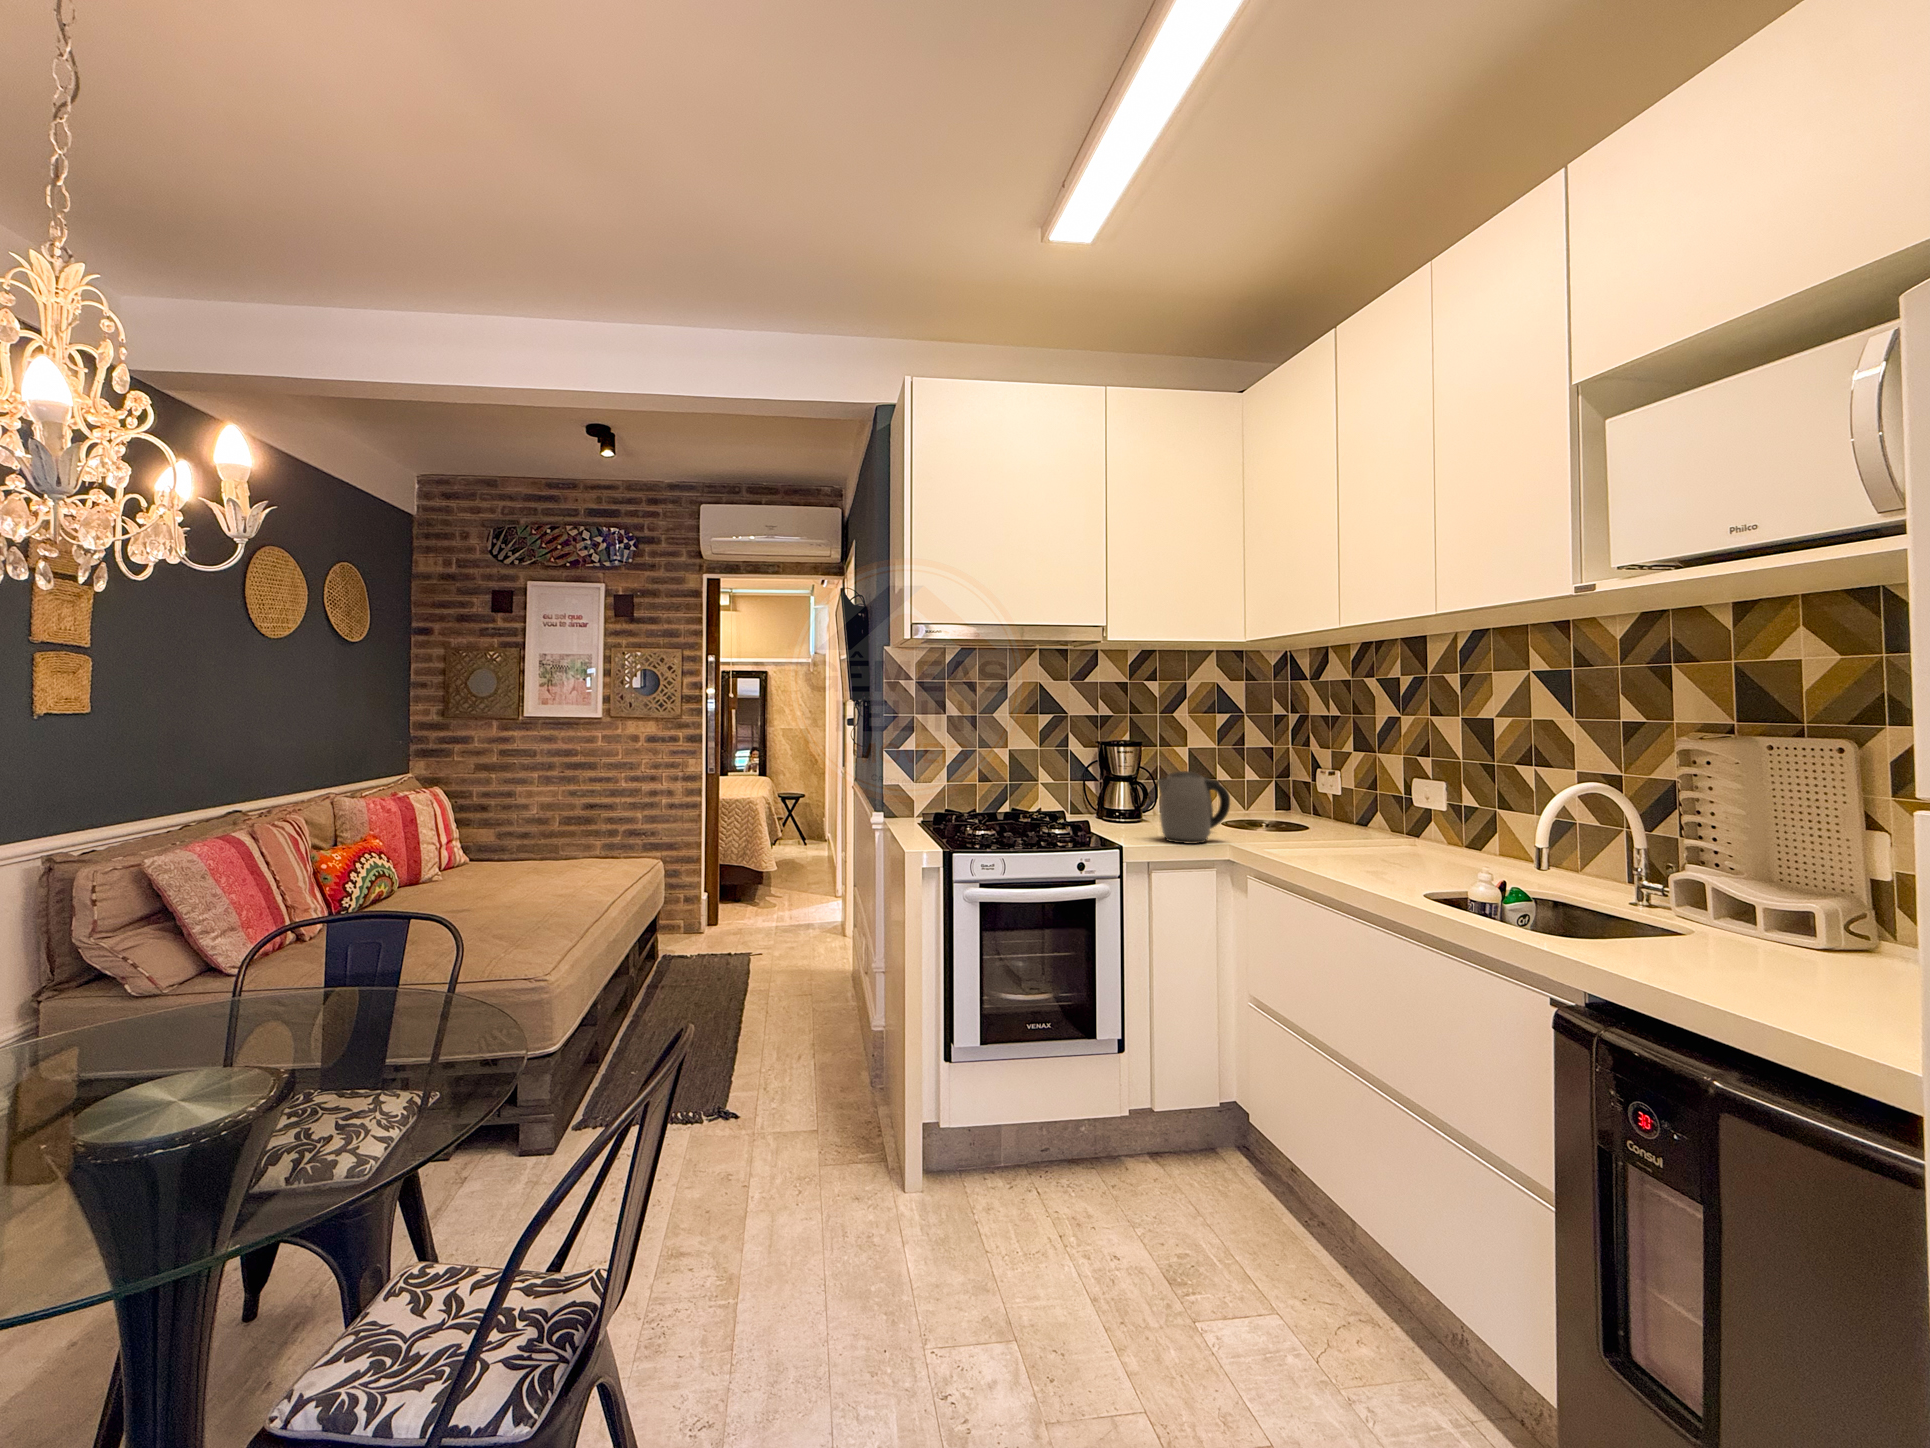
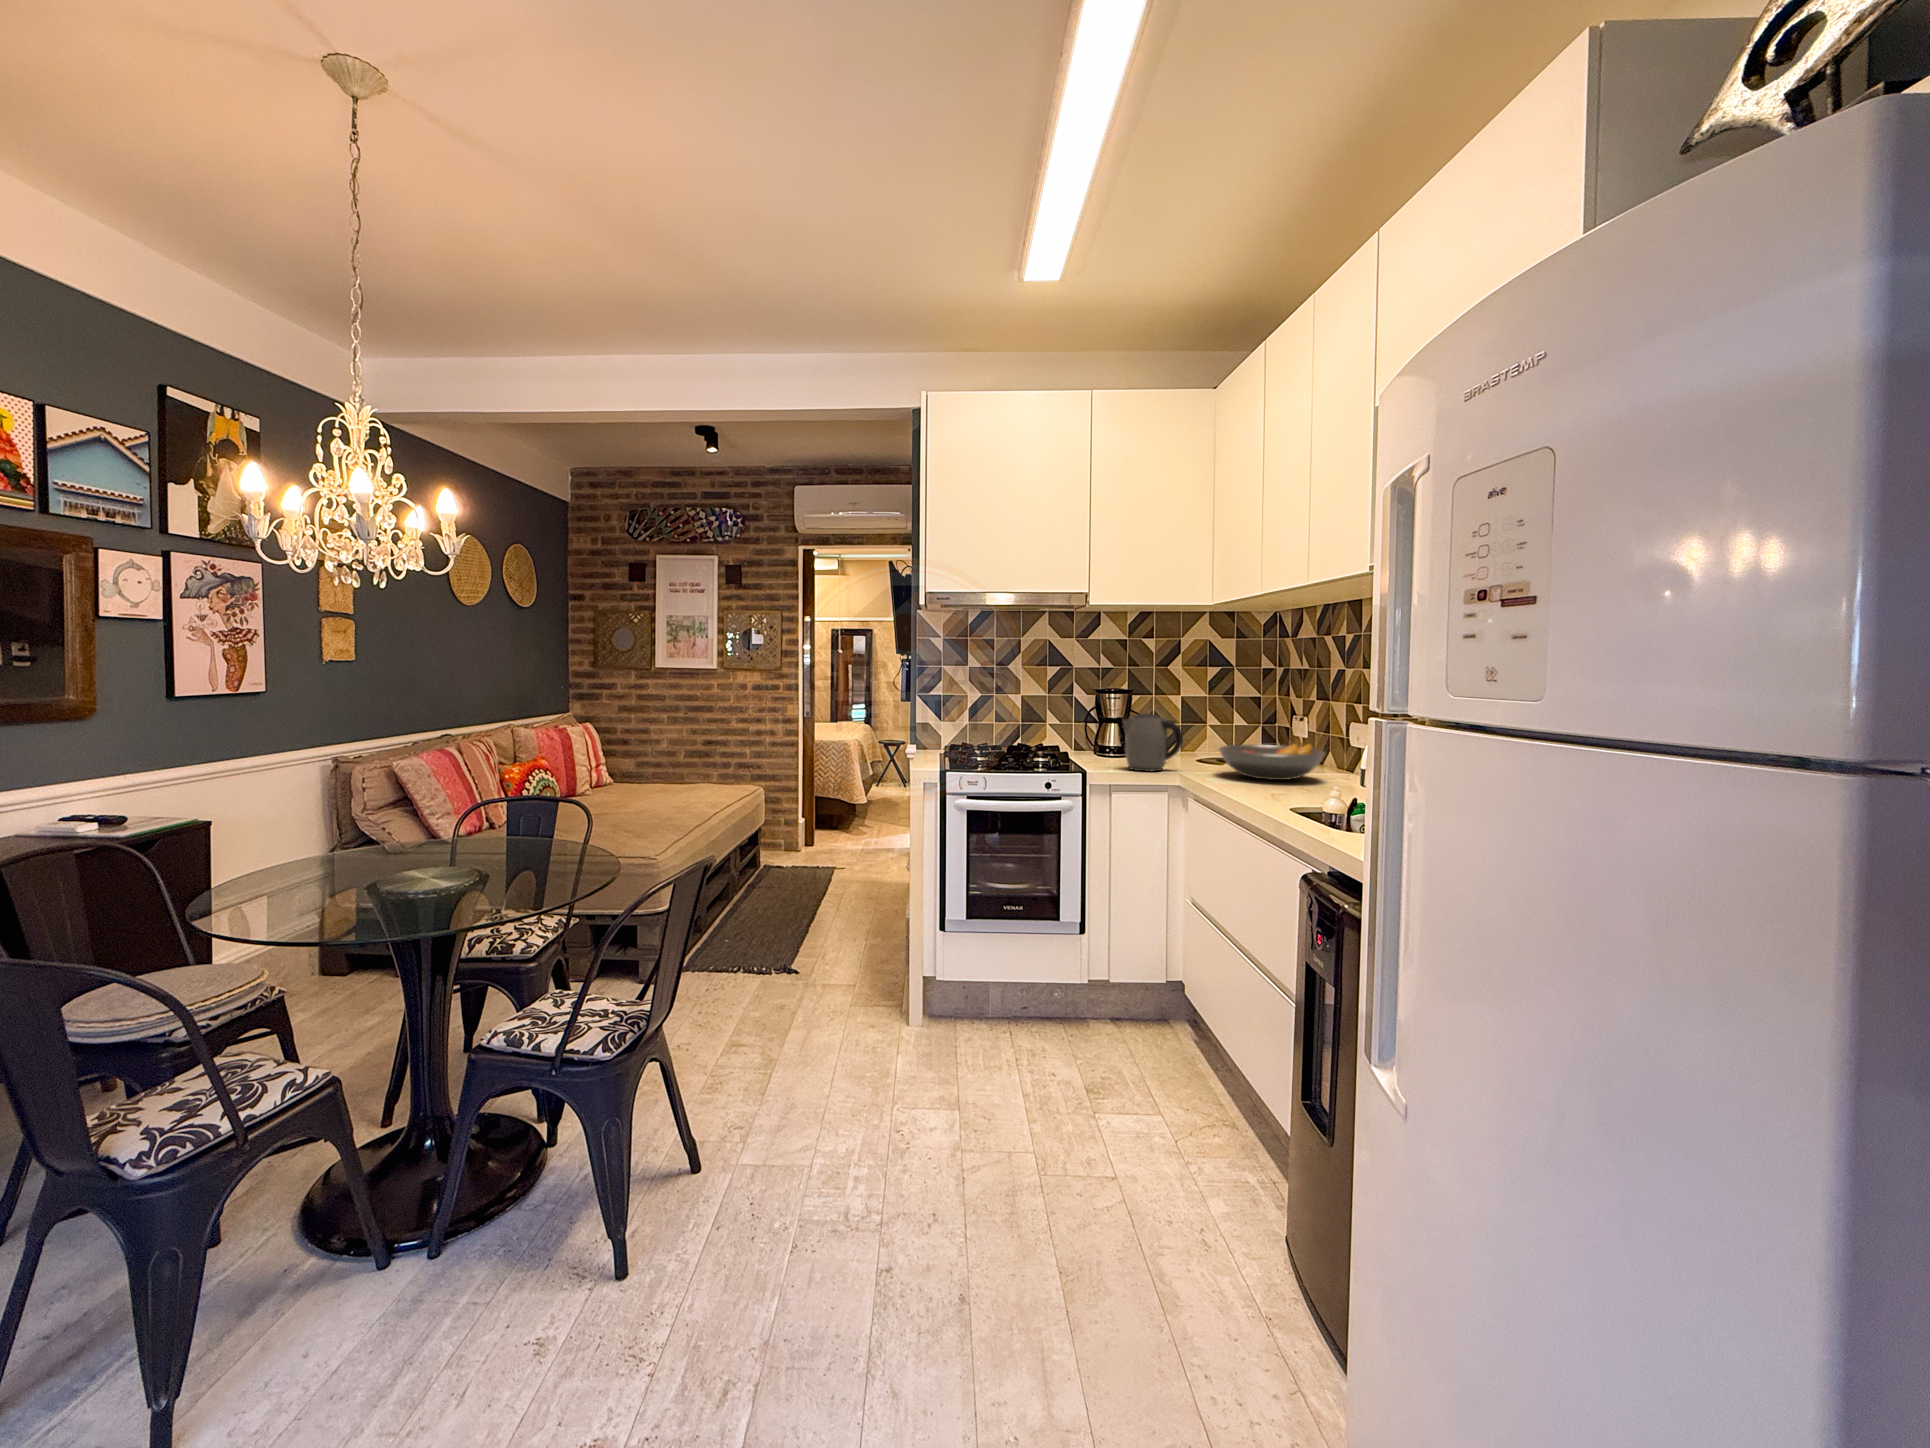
fruit bowl: none [1276,805,1410,851] -> present [1219,743,1325,780]

